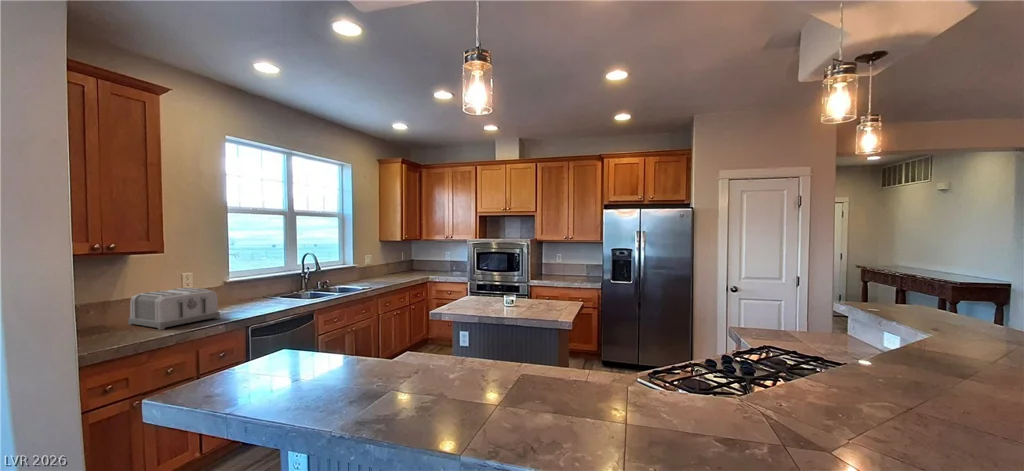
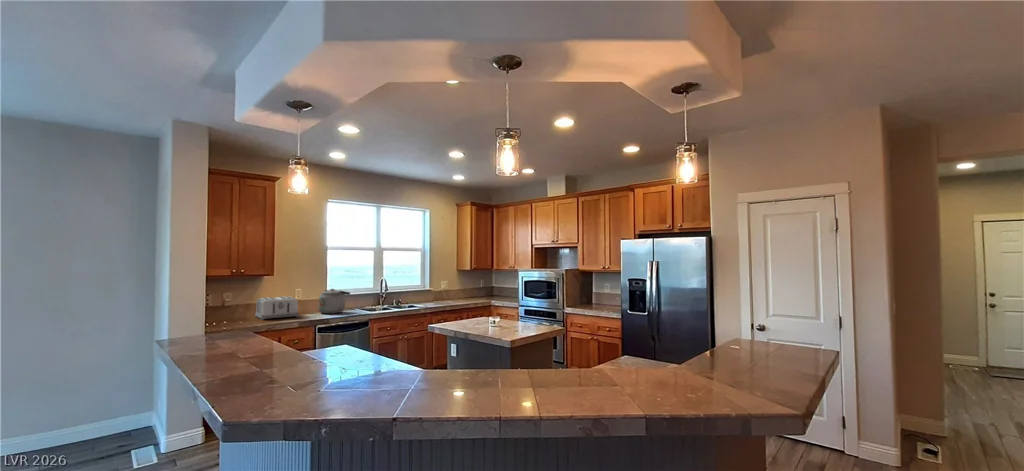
kettle: none [231,272,284,309] -> present [318,289,350,314]

